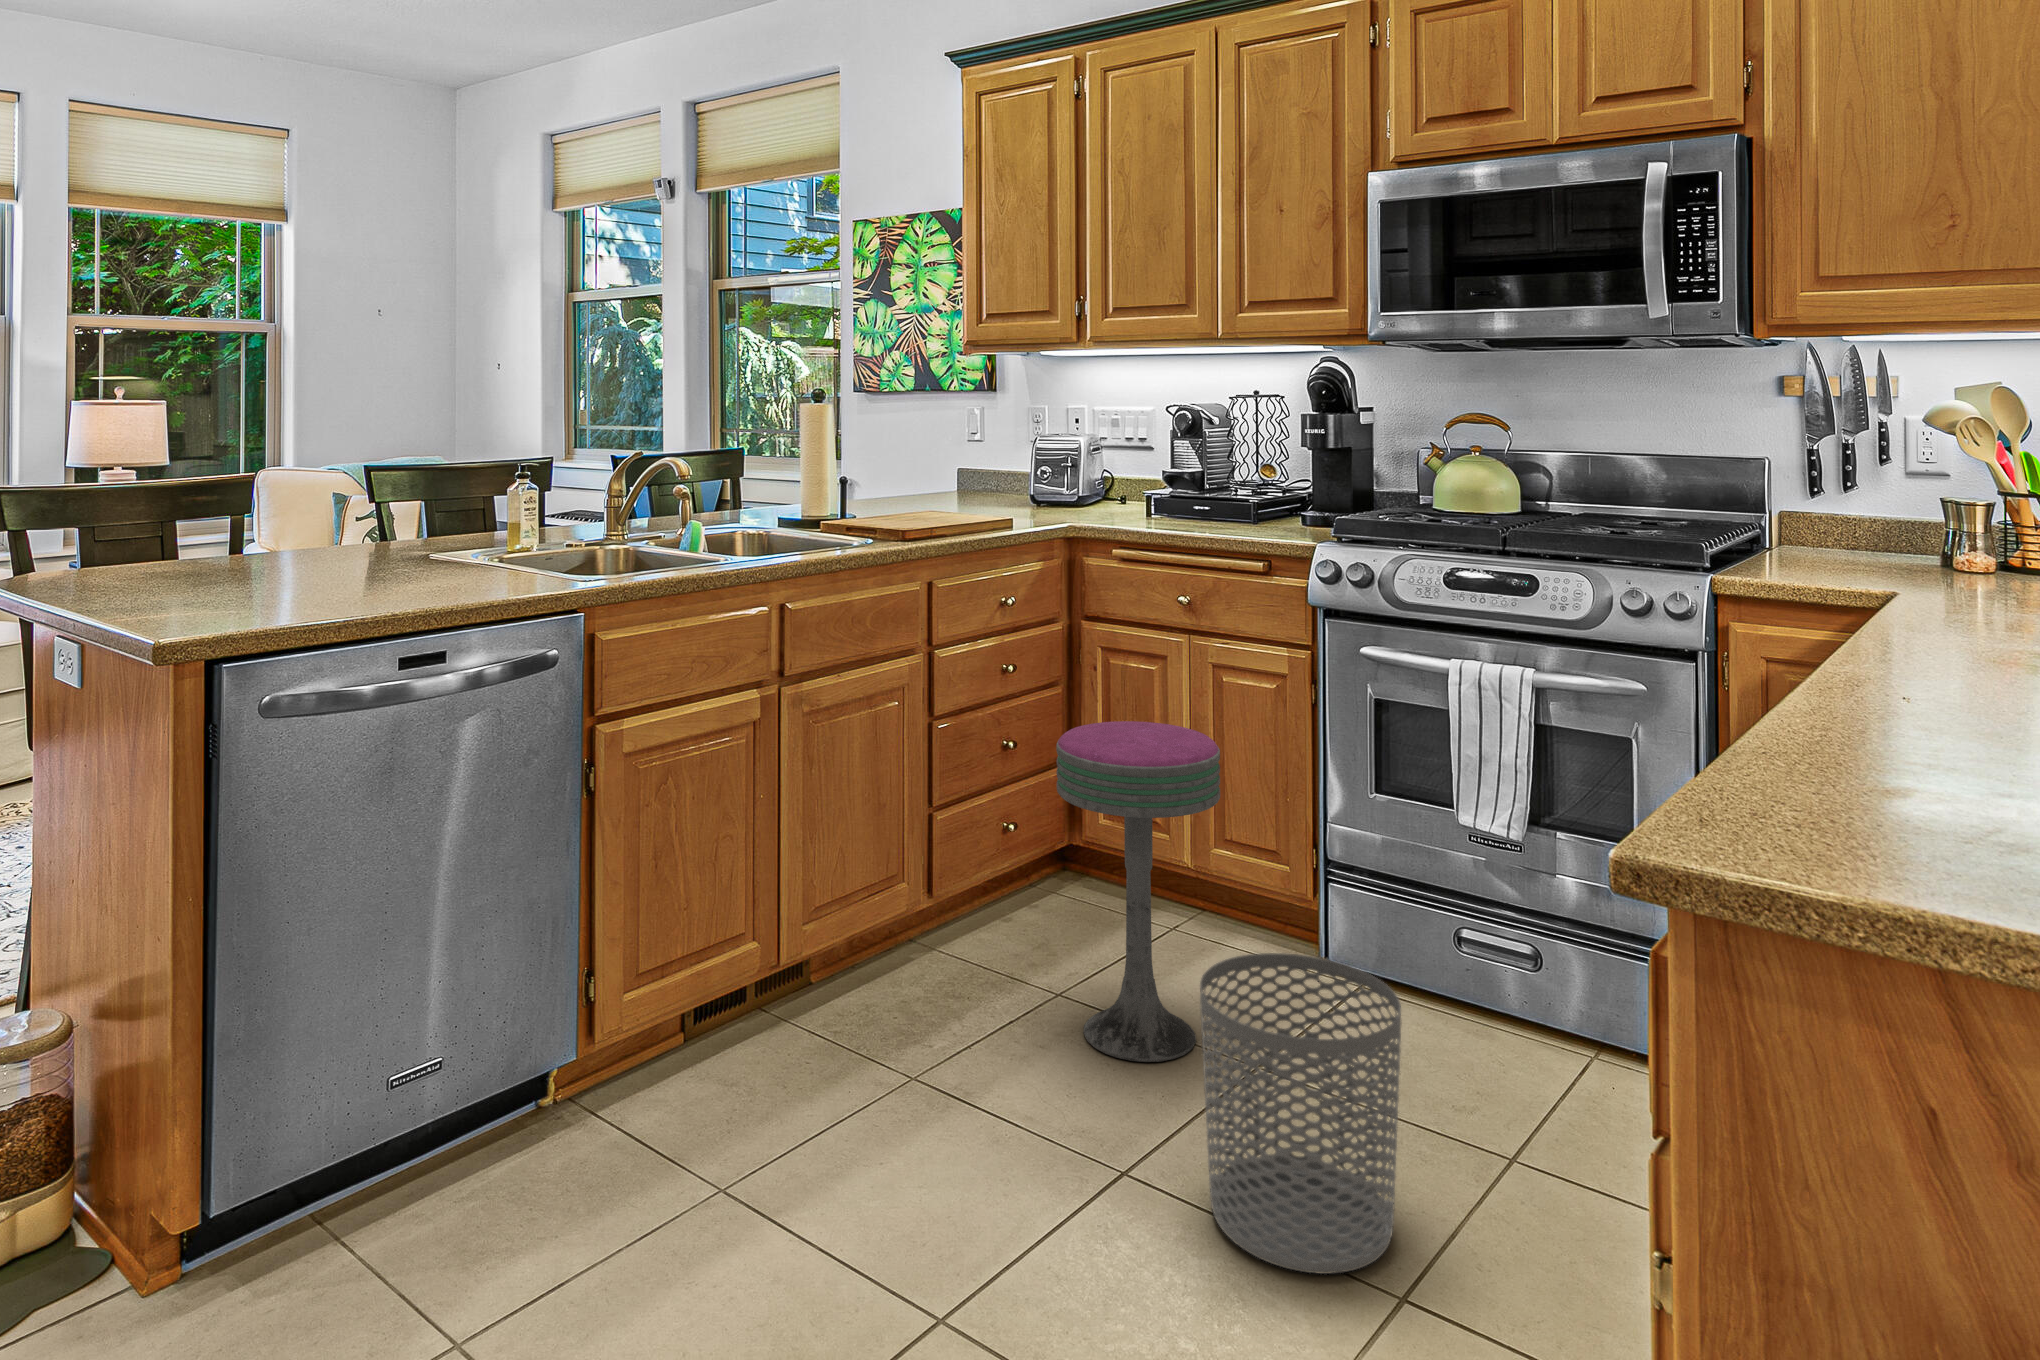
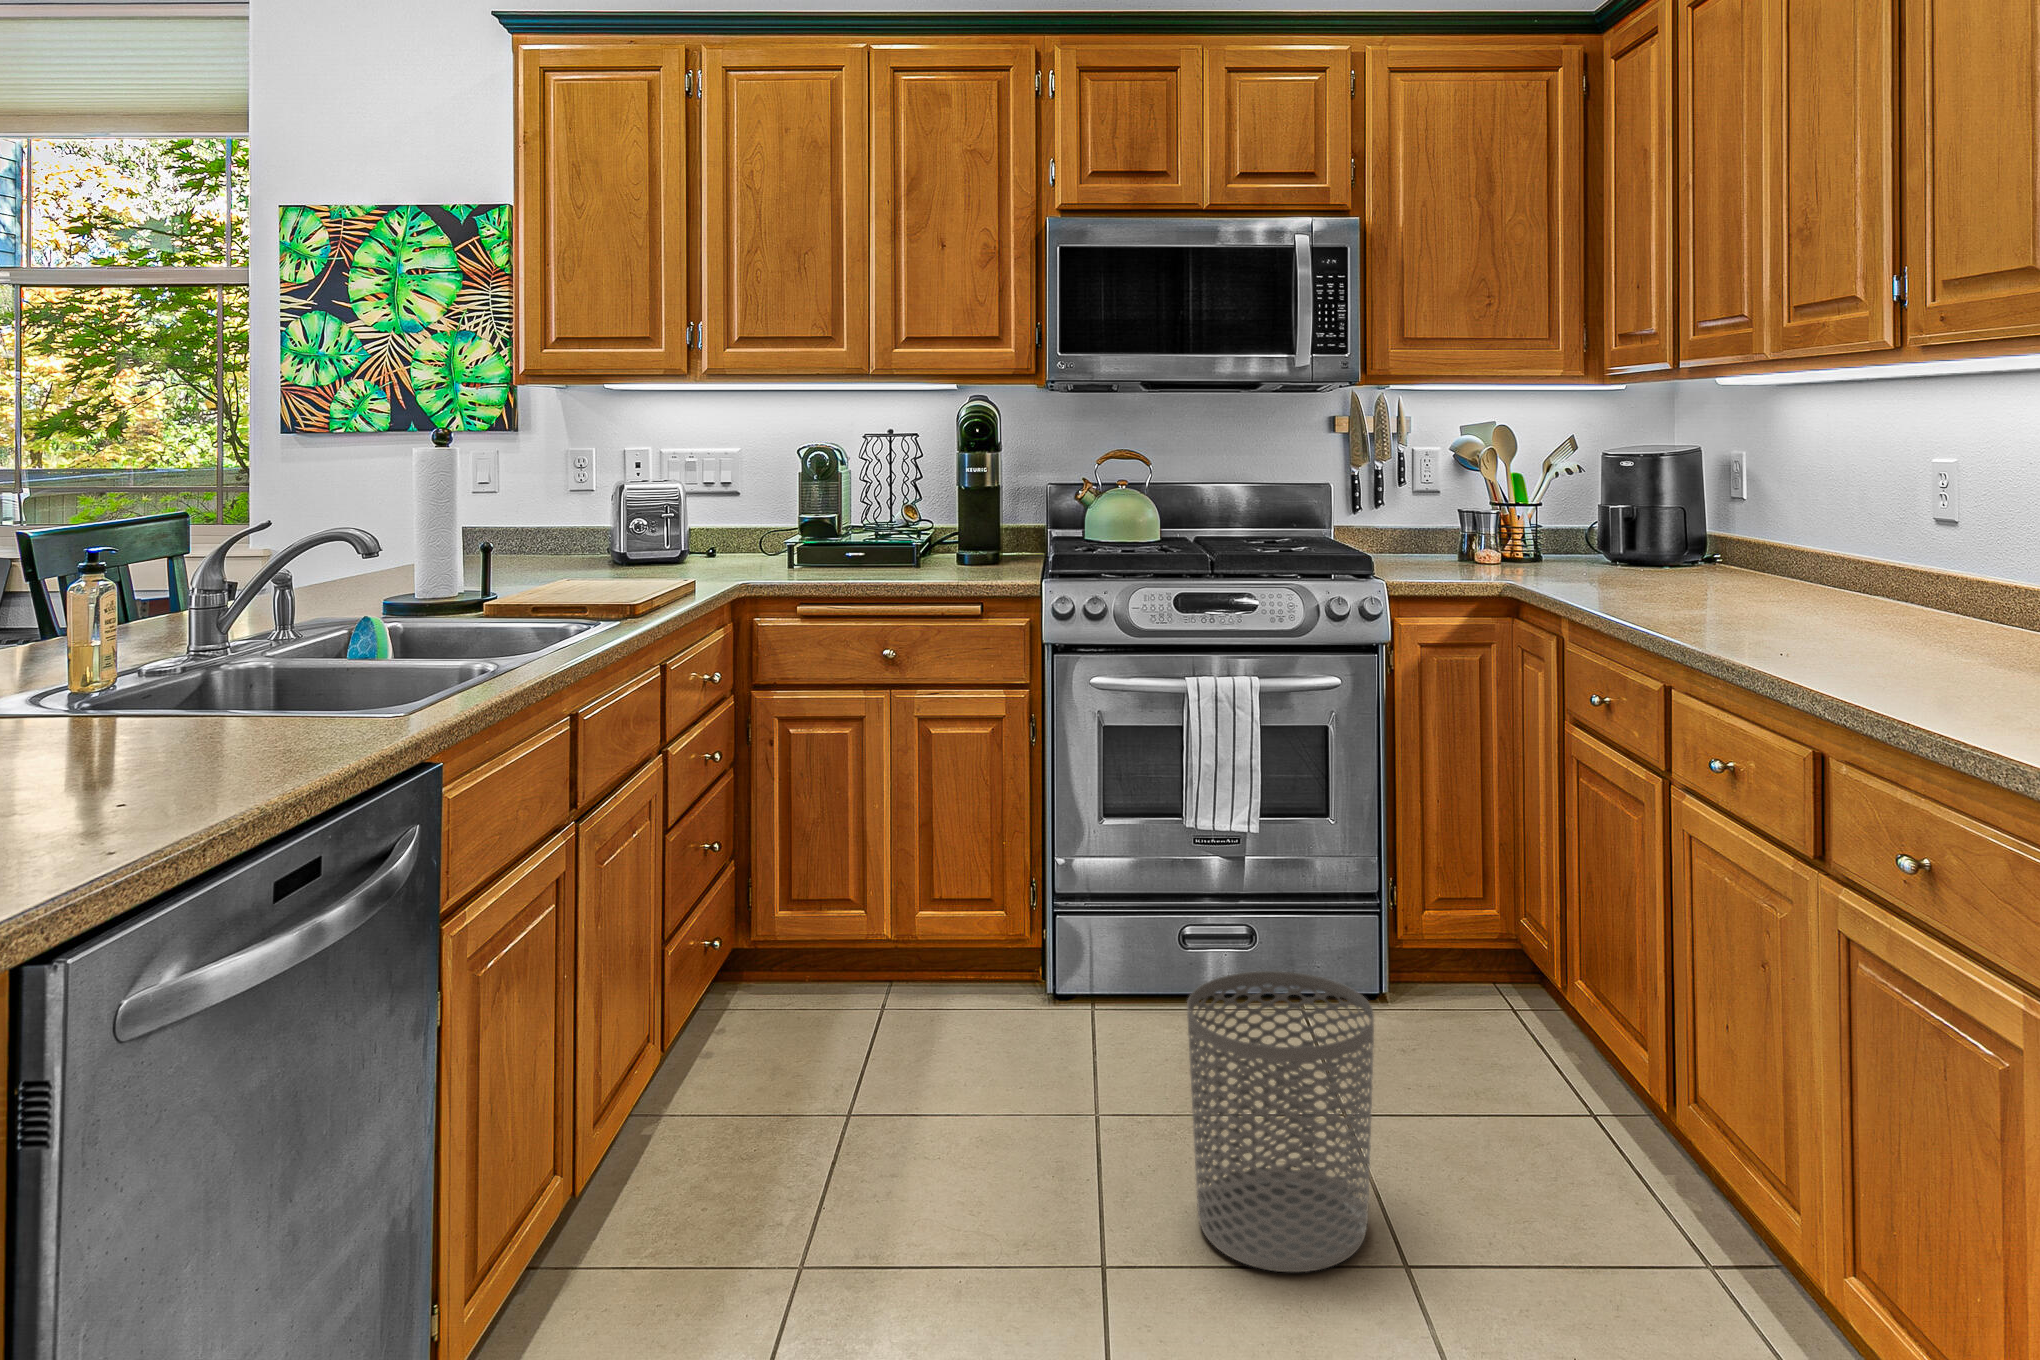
bar stool: present [1056,721,1220,1062] -> none [888,784,1061,1152]

